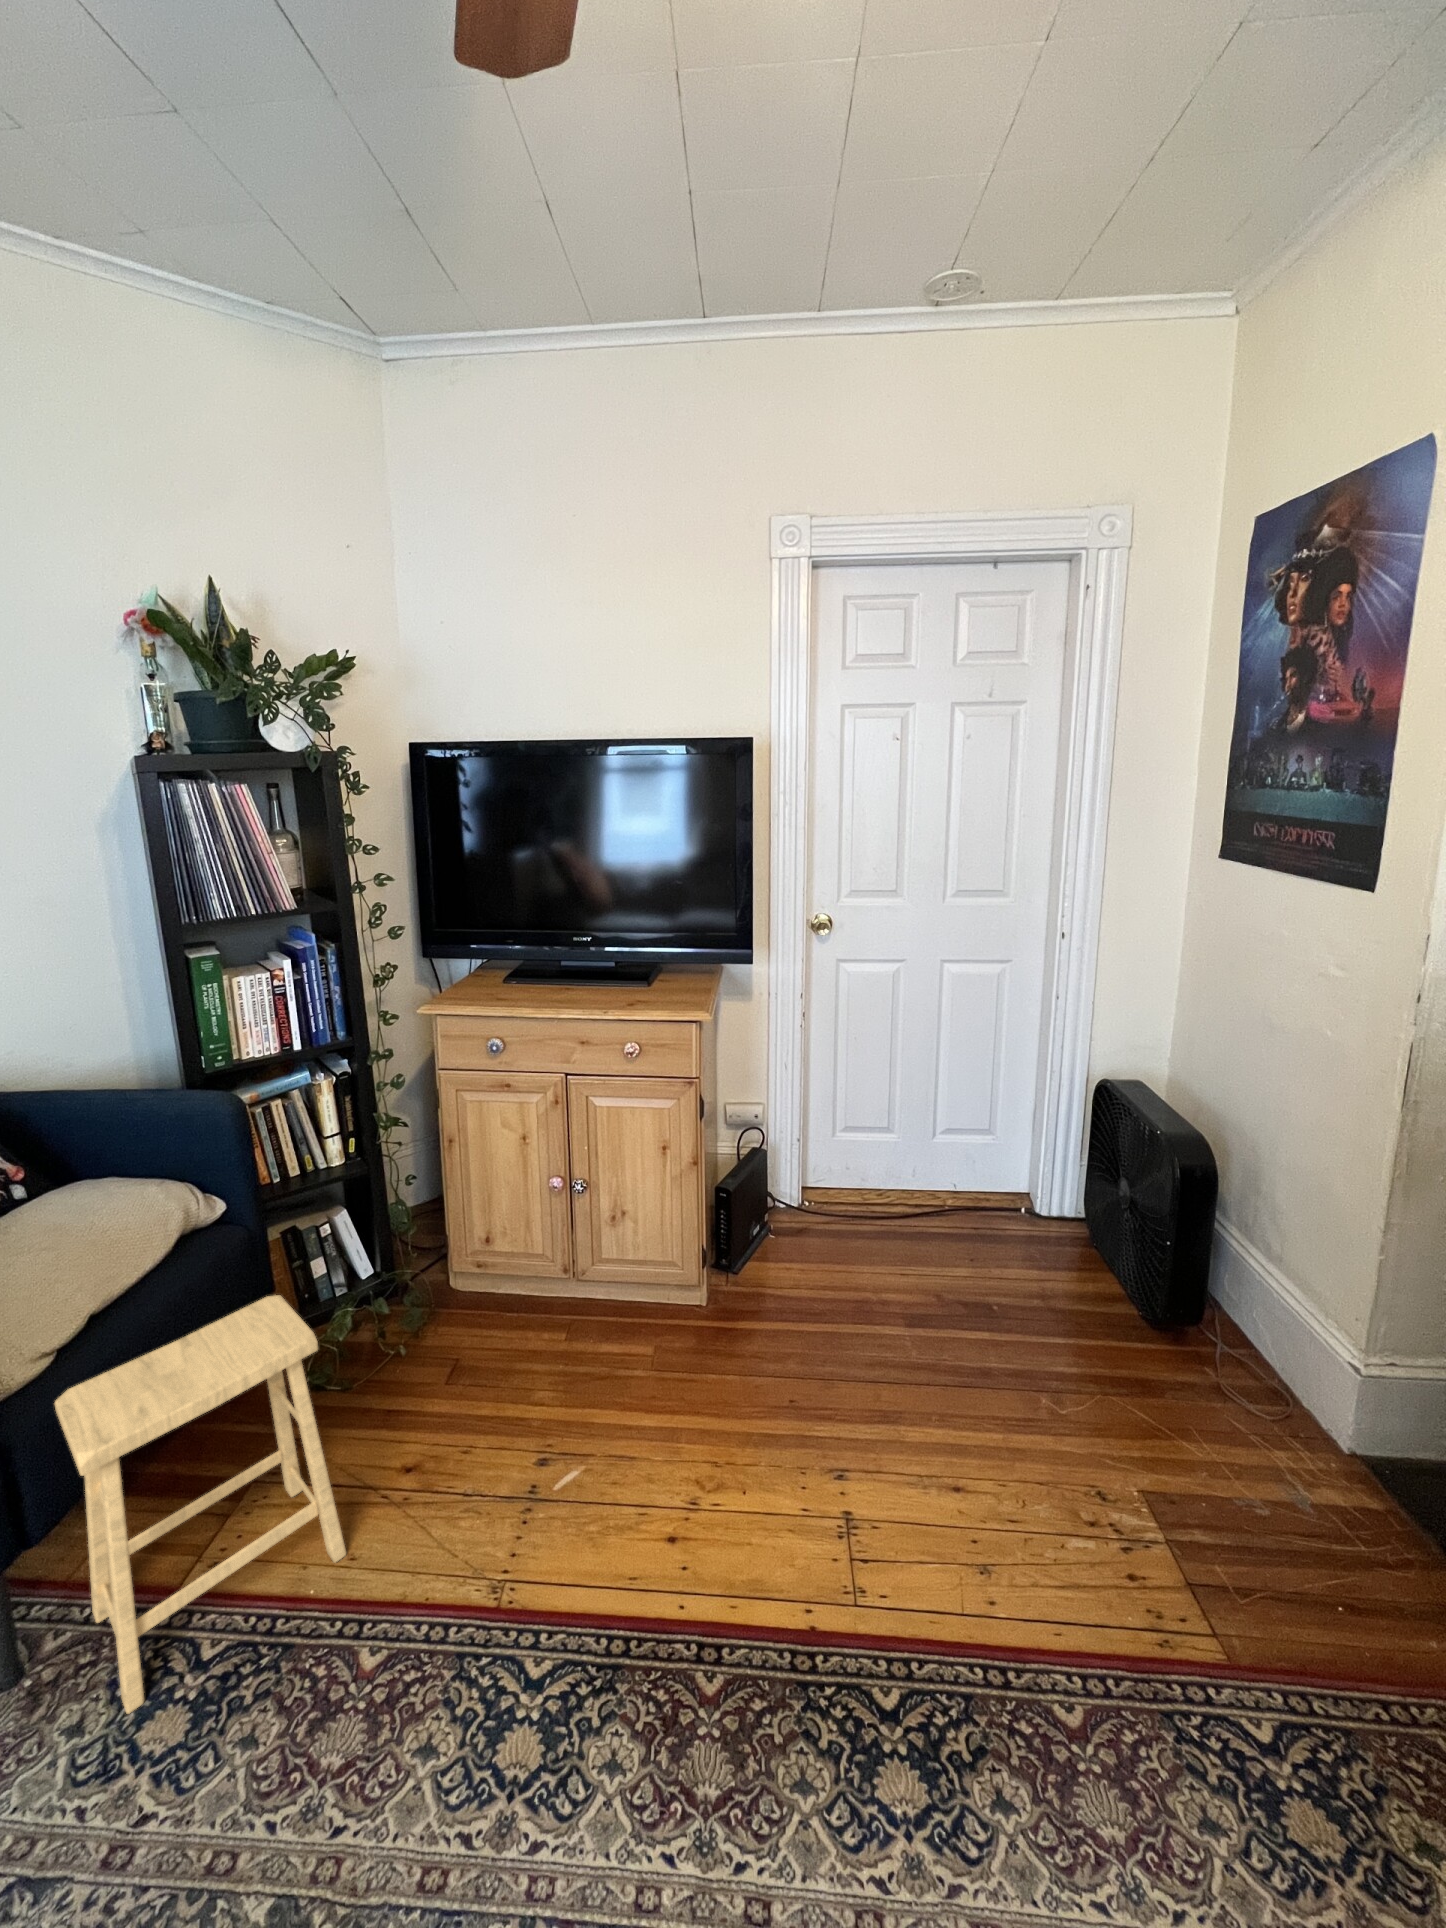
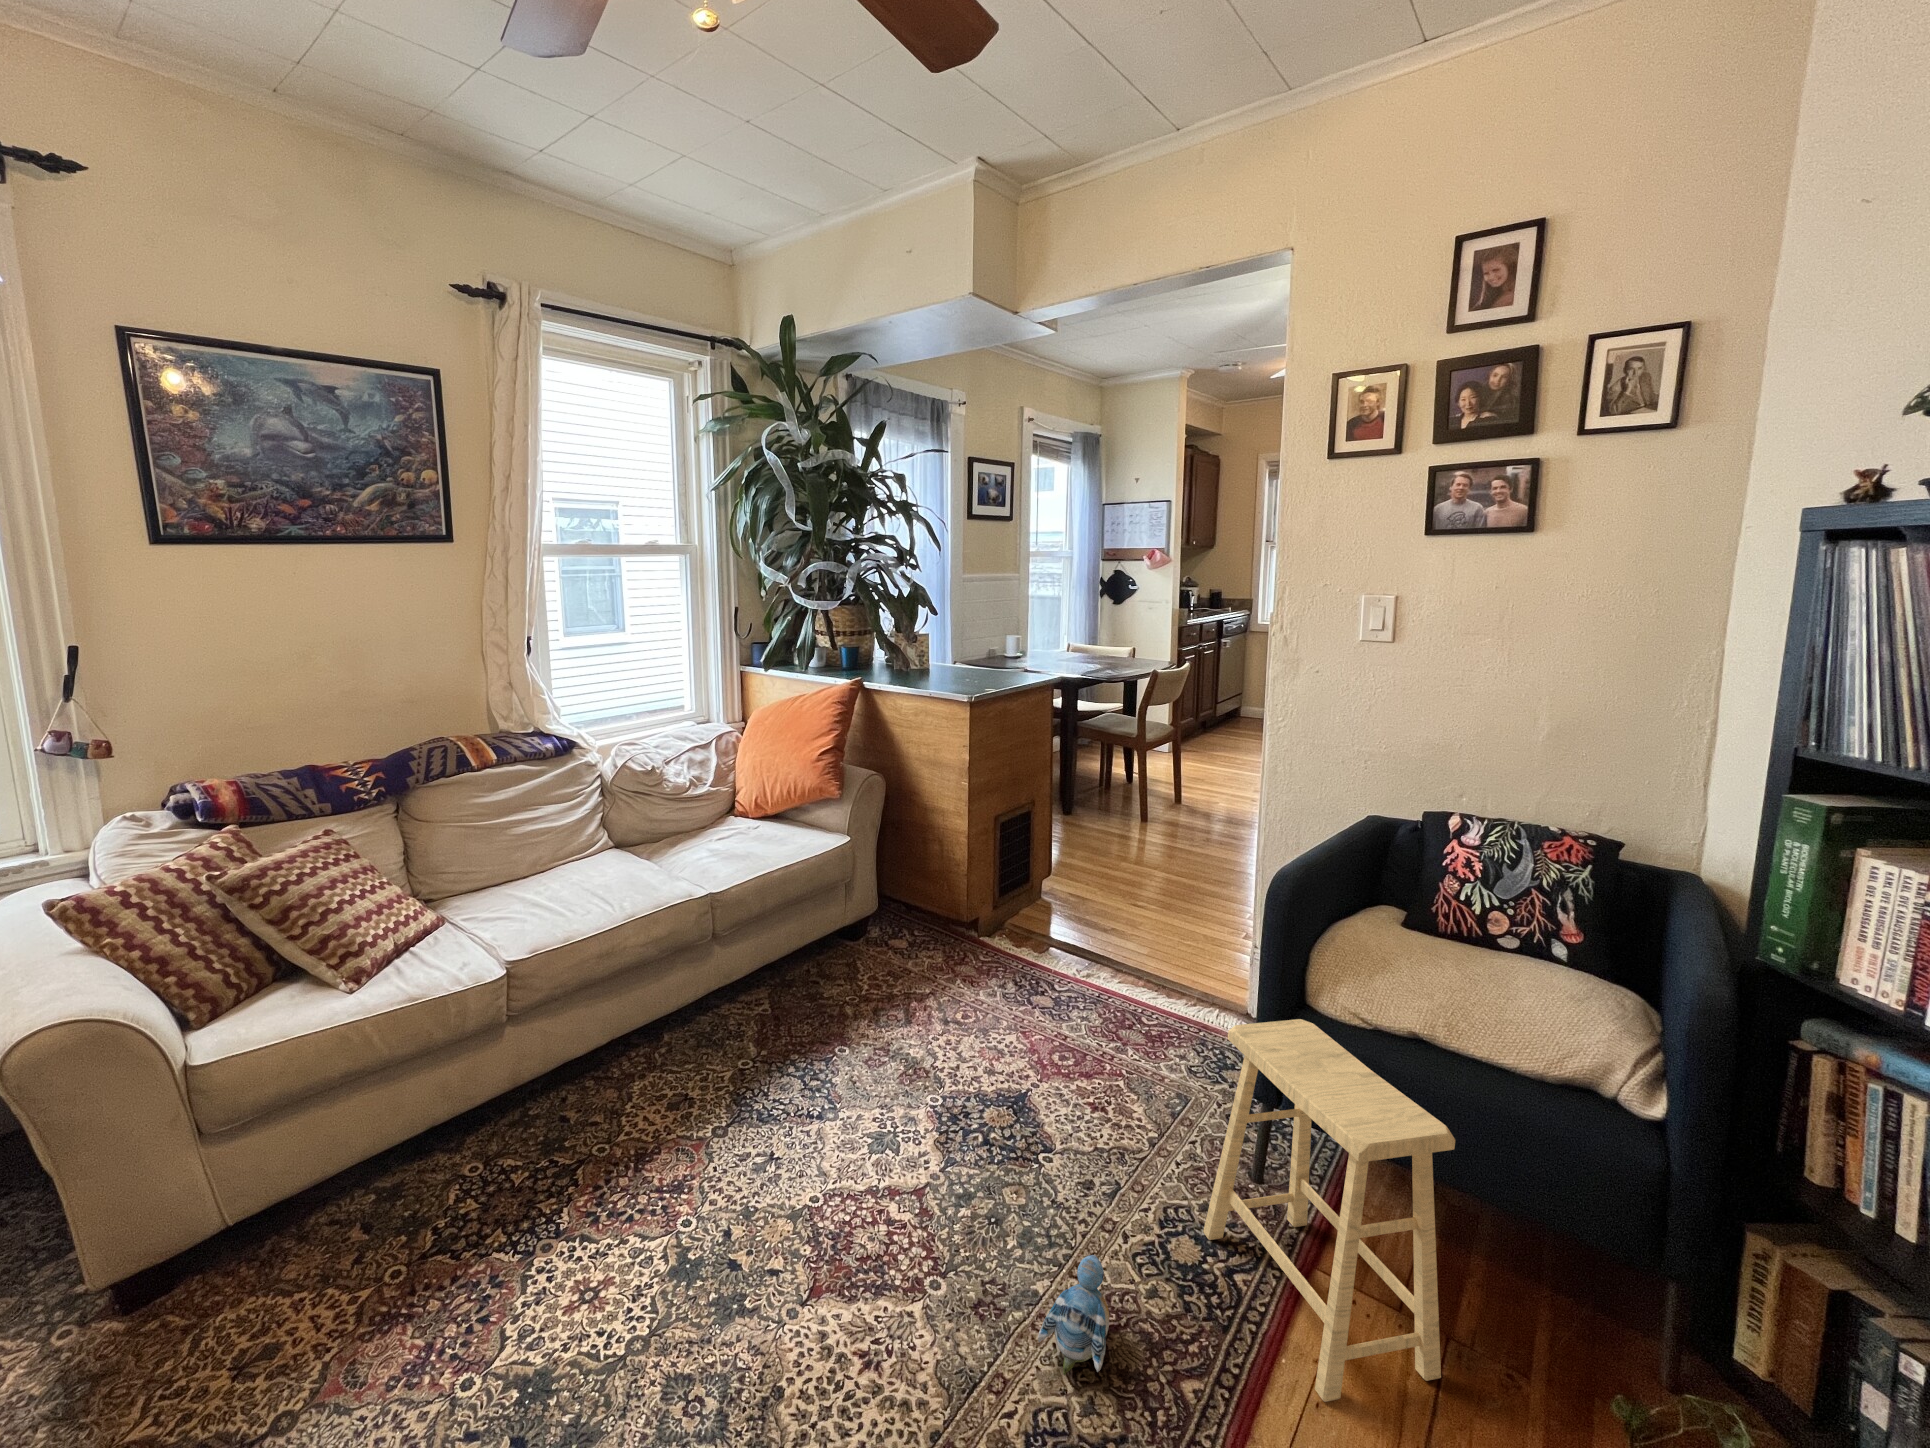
plush toy: none [280,1725,409,1828] -> present [1038,1255,1109,1375]

